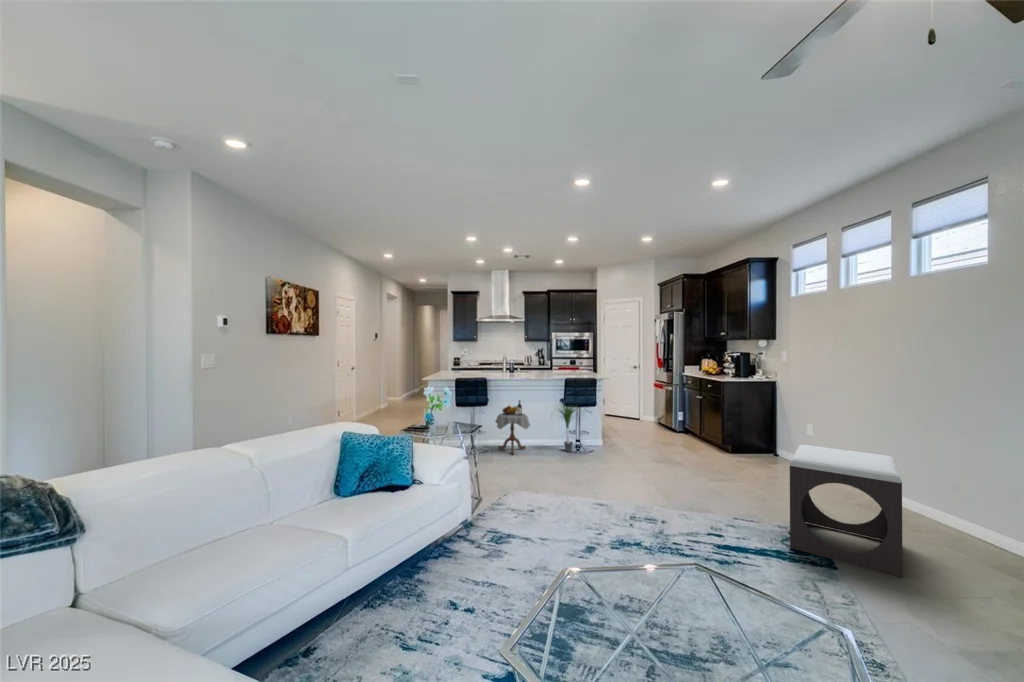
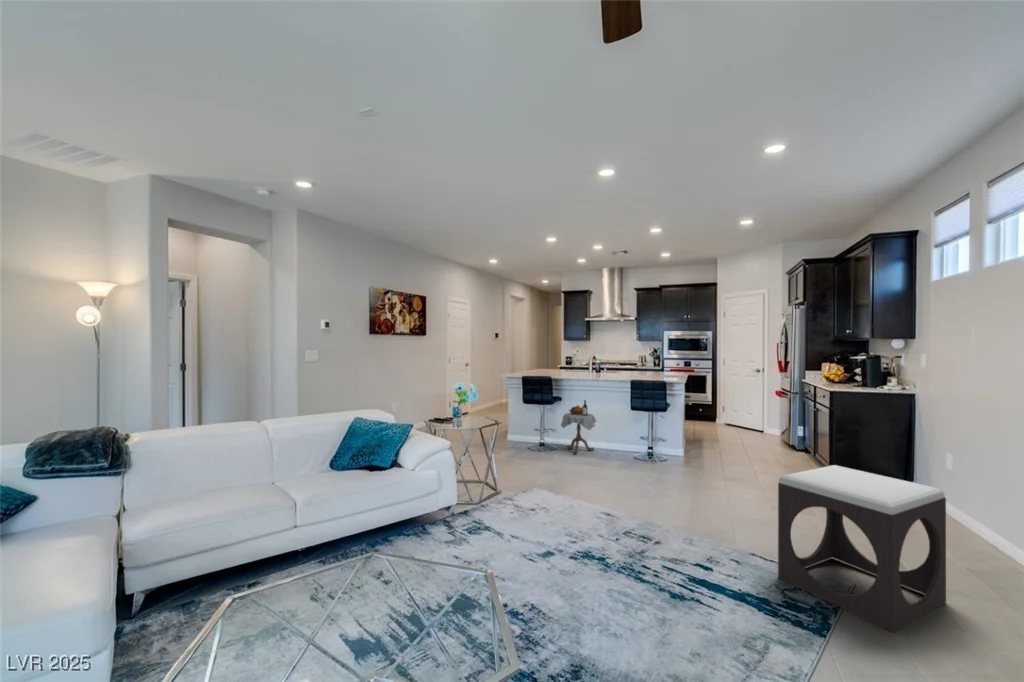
potted plant: present [560,405,575,452] -> none [617,398,657,458]

